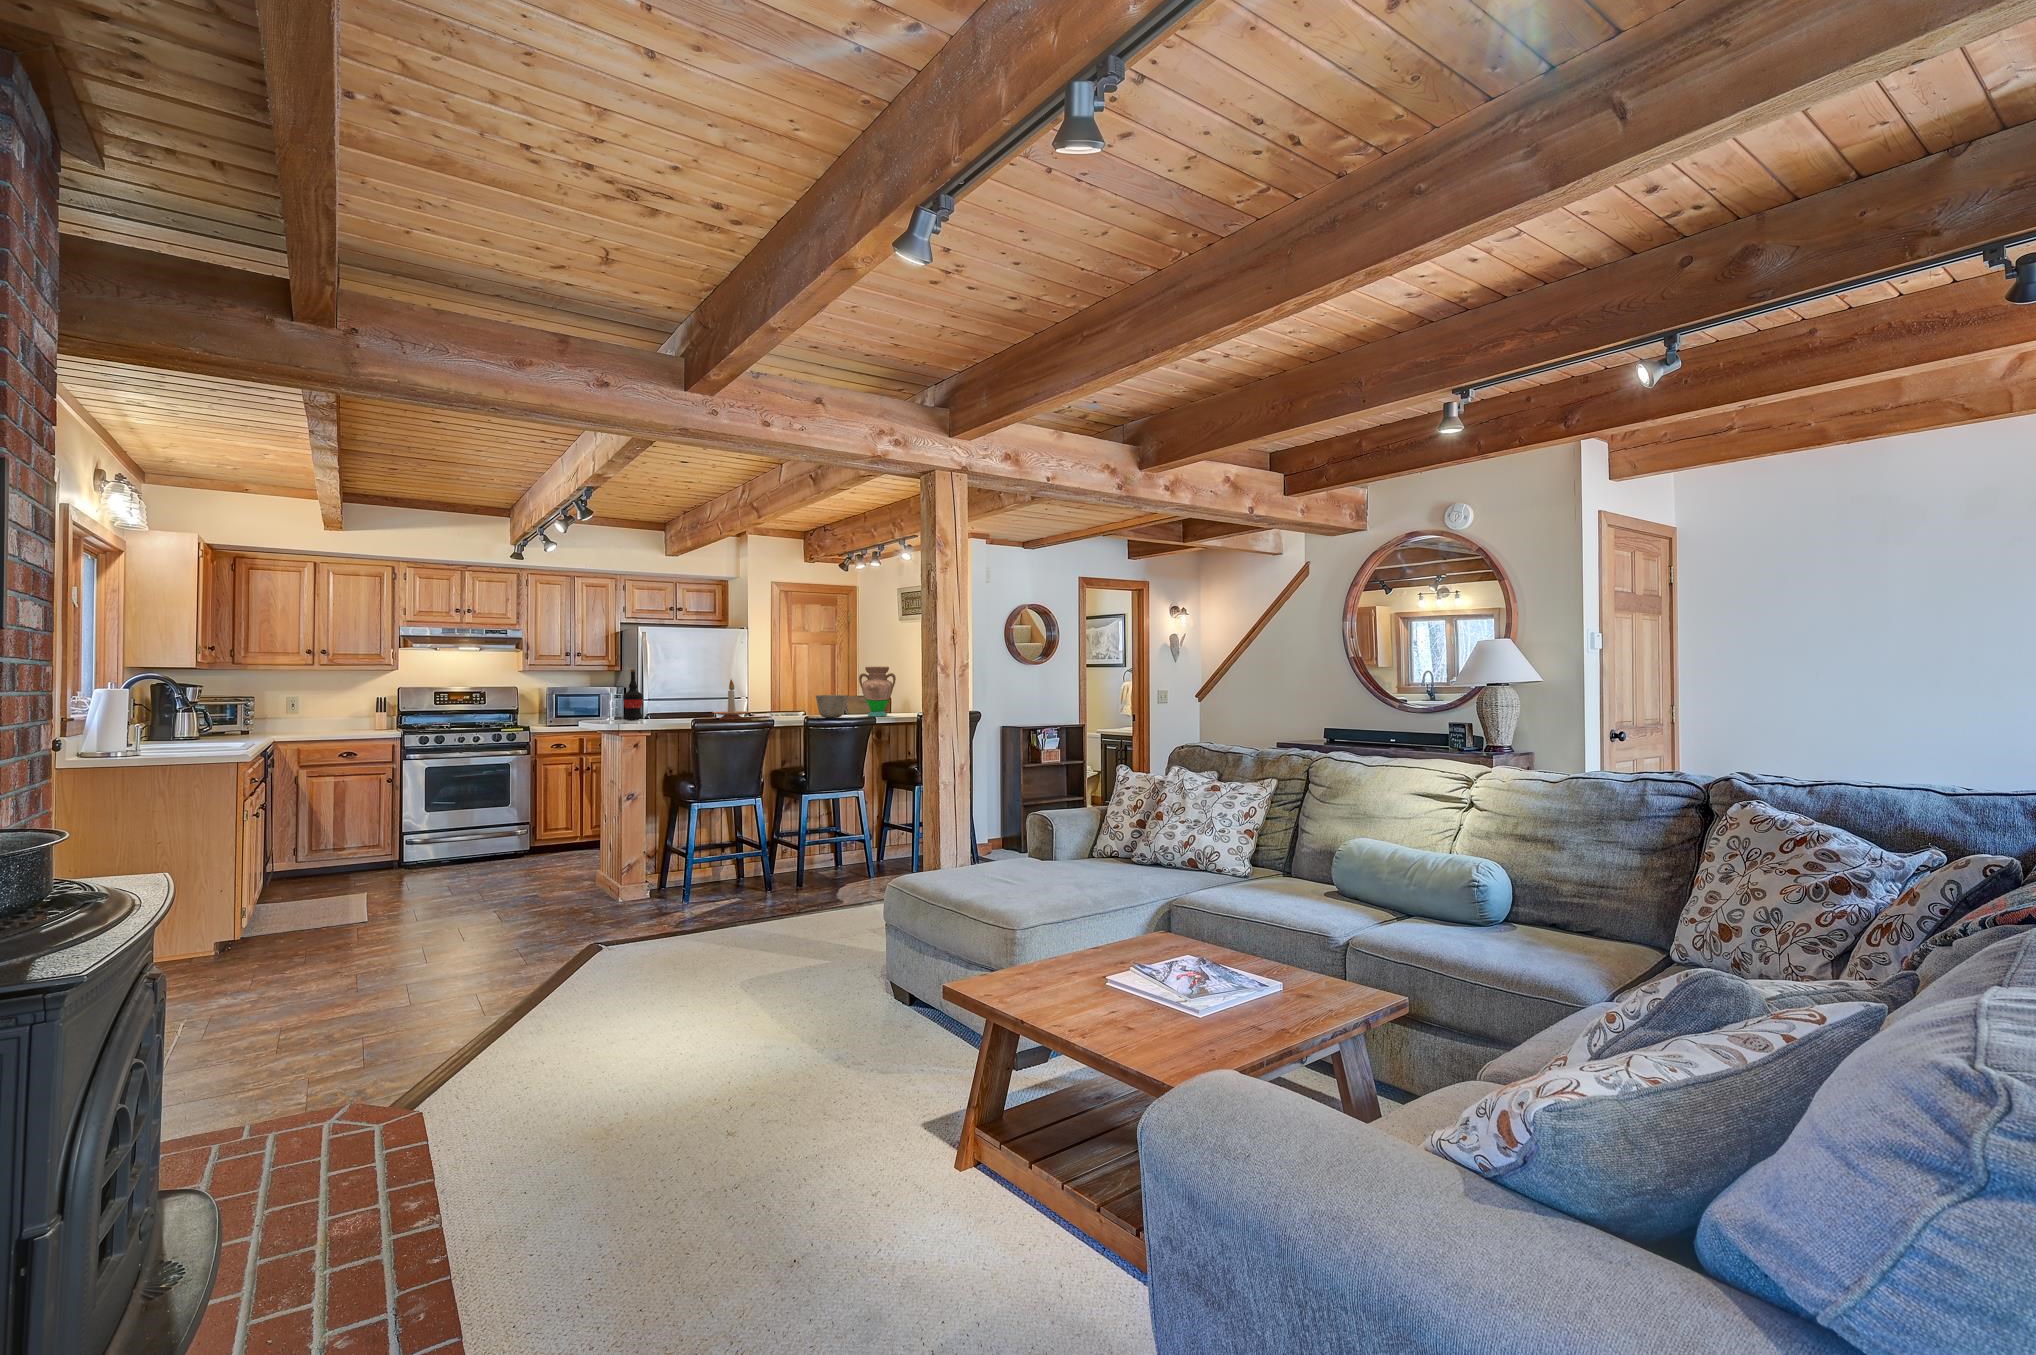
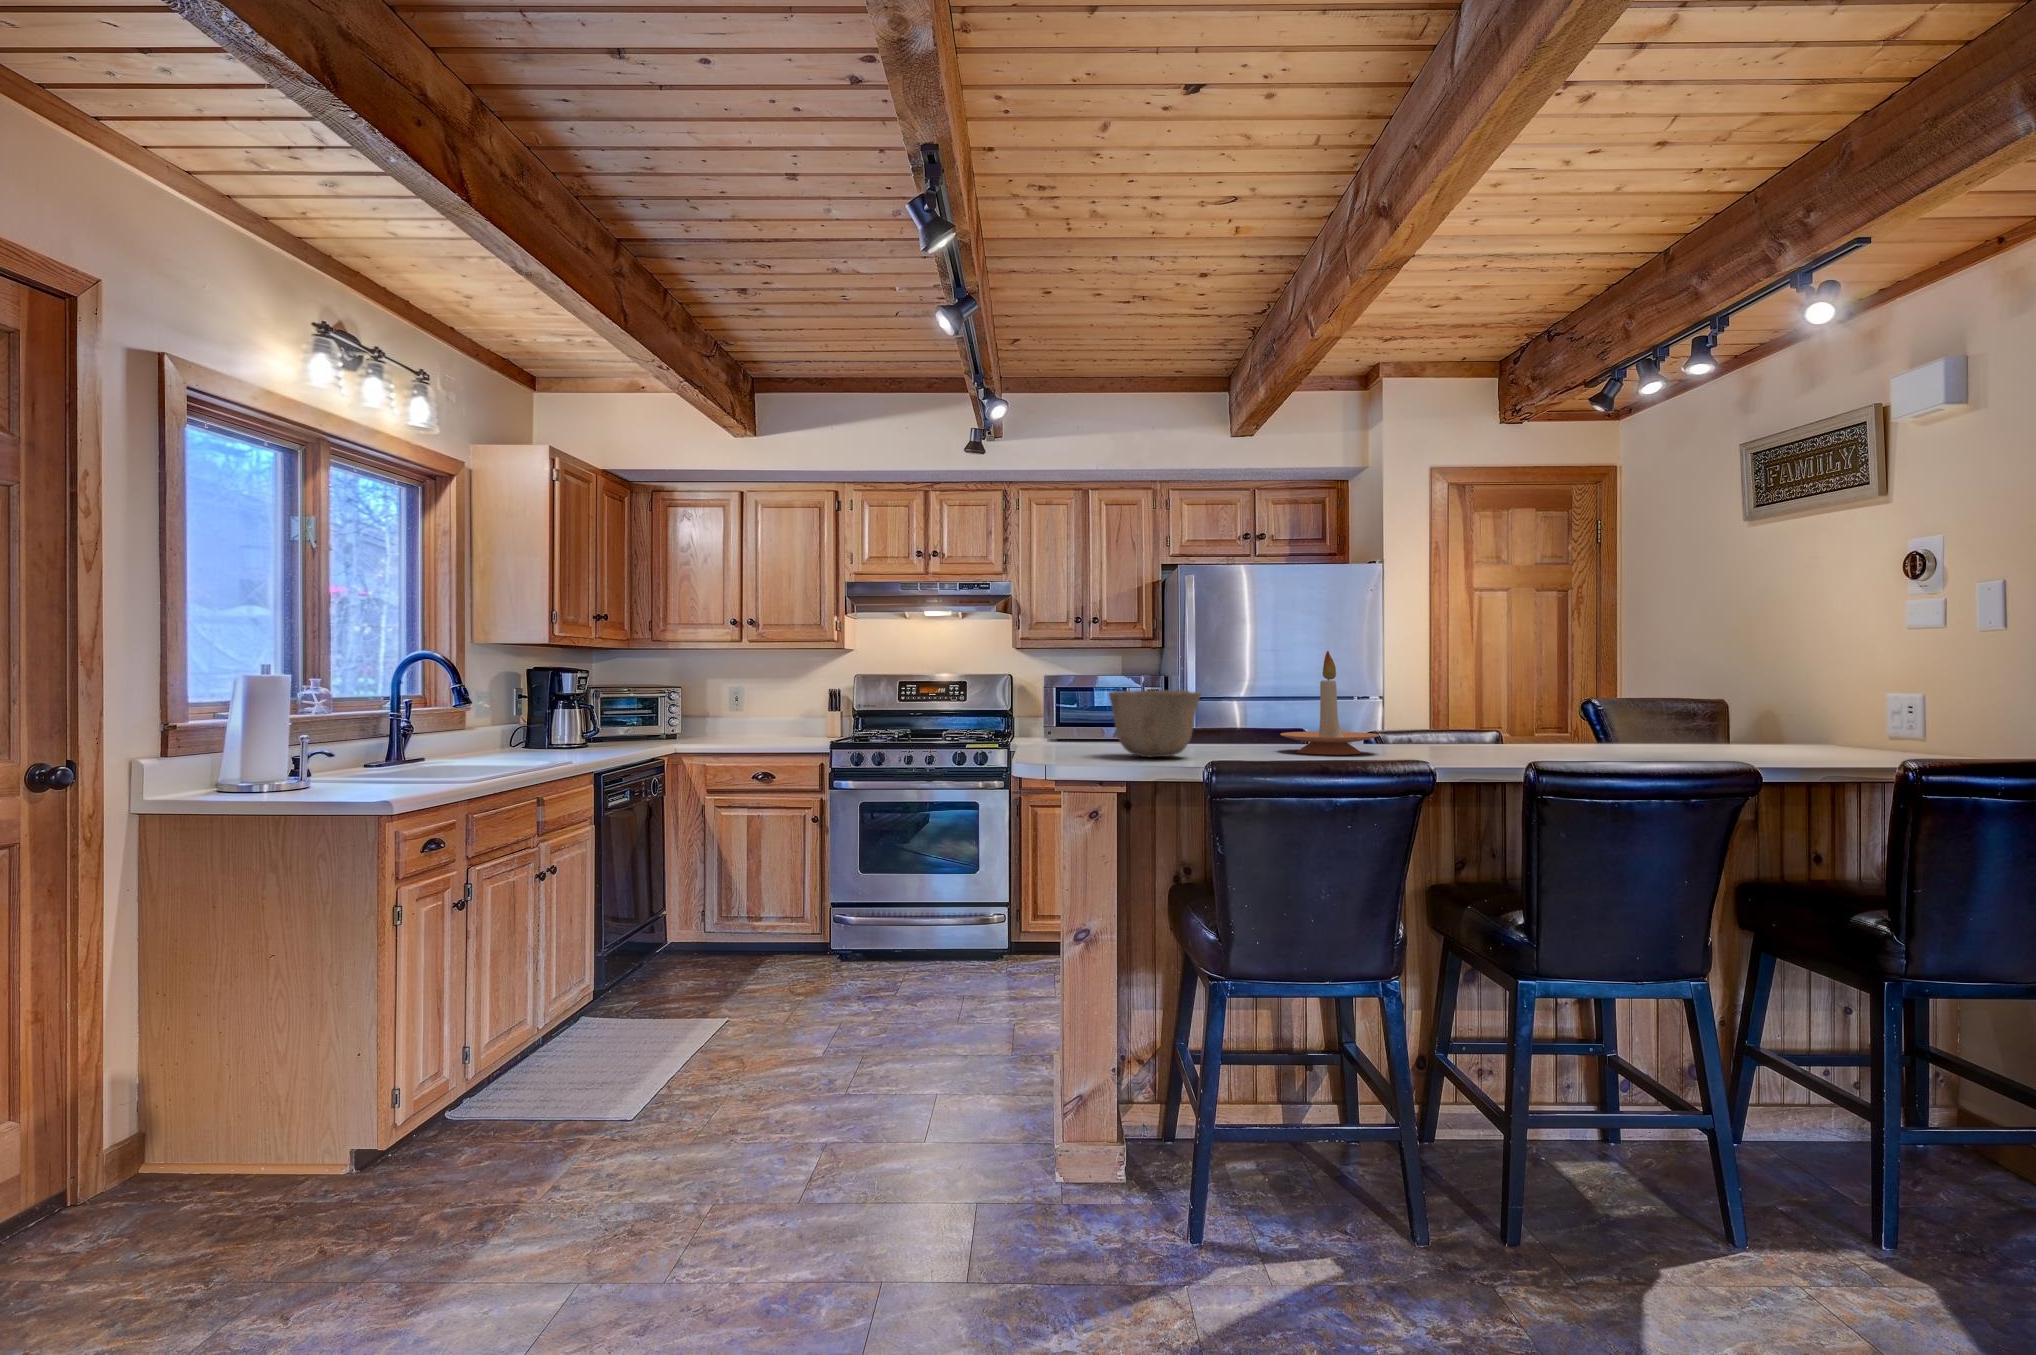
vase: present [859,666,896,717] -> none [1682,614,1810,754]
wine bottle: present [623,669,643,720] -> none [1074,630,1116,748]
ceramic bowl: present [816,695,848,718] -> present [1109,690,1201,757]

